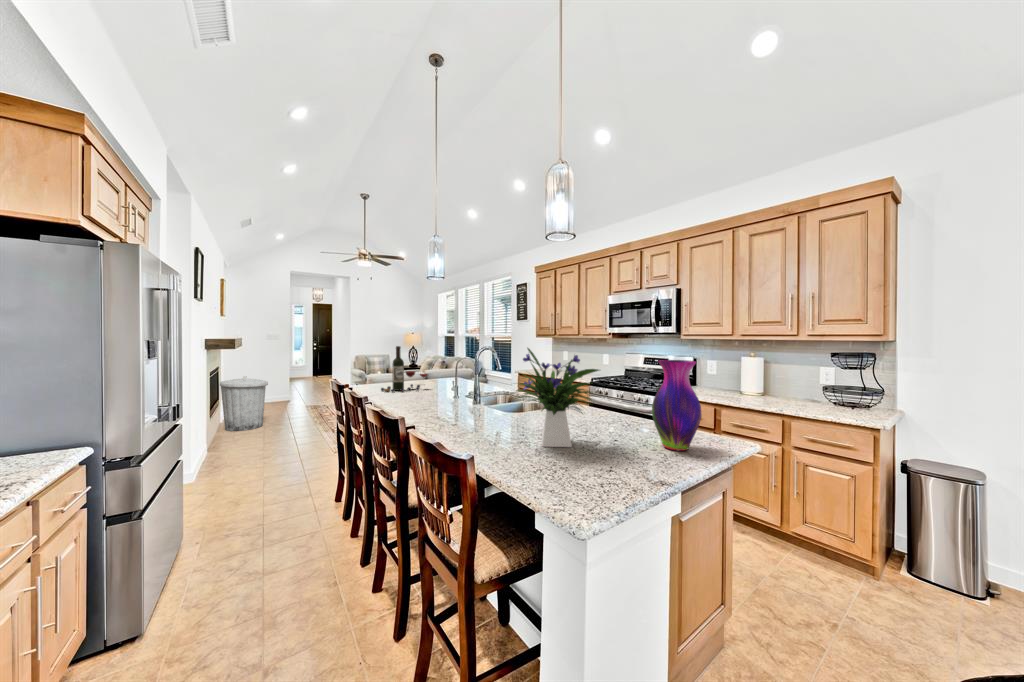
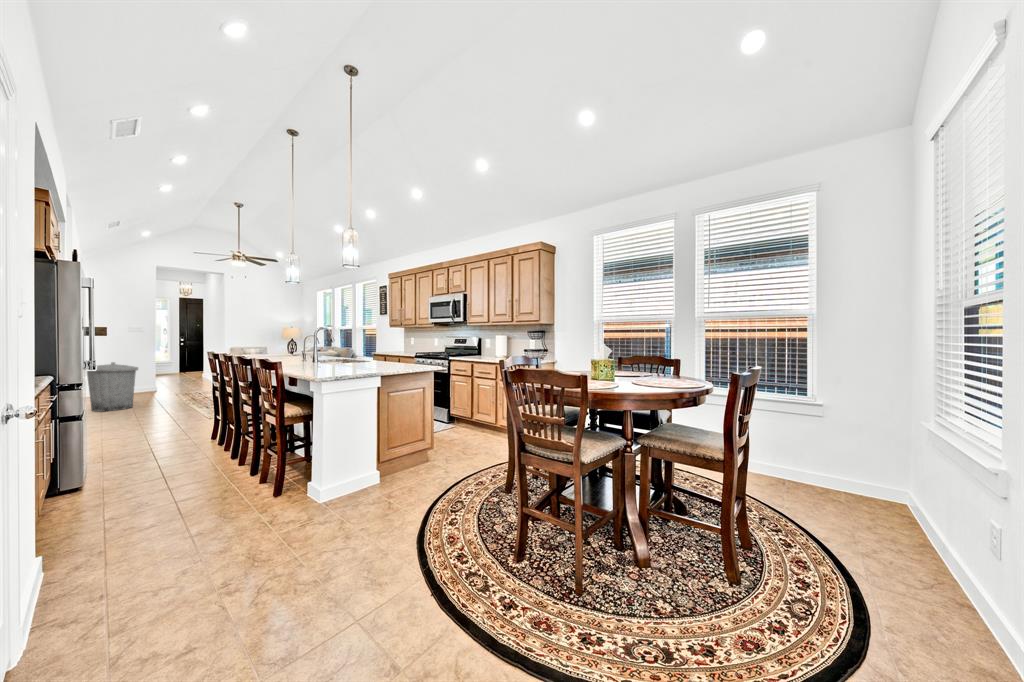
wine bottle: present [381,346,427,392] -> none [249,328,287,359]
flower arrangement: present [517,348,599,447] -> none [319,320,367,369]
vase: present [652,360,702,451] -> none [391,327,413,368]

